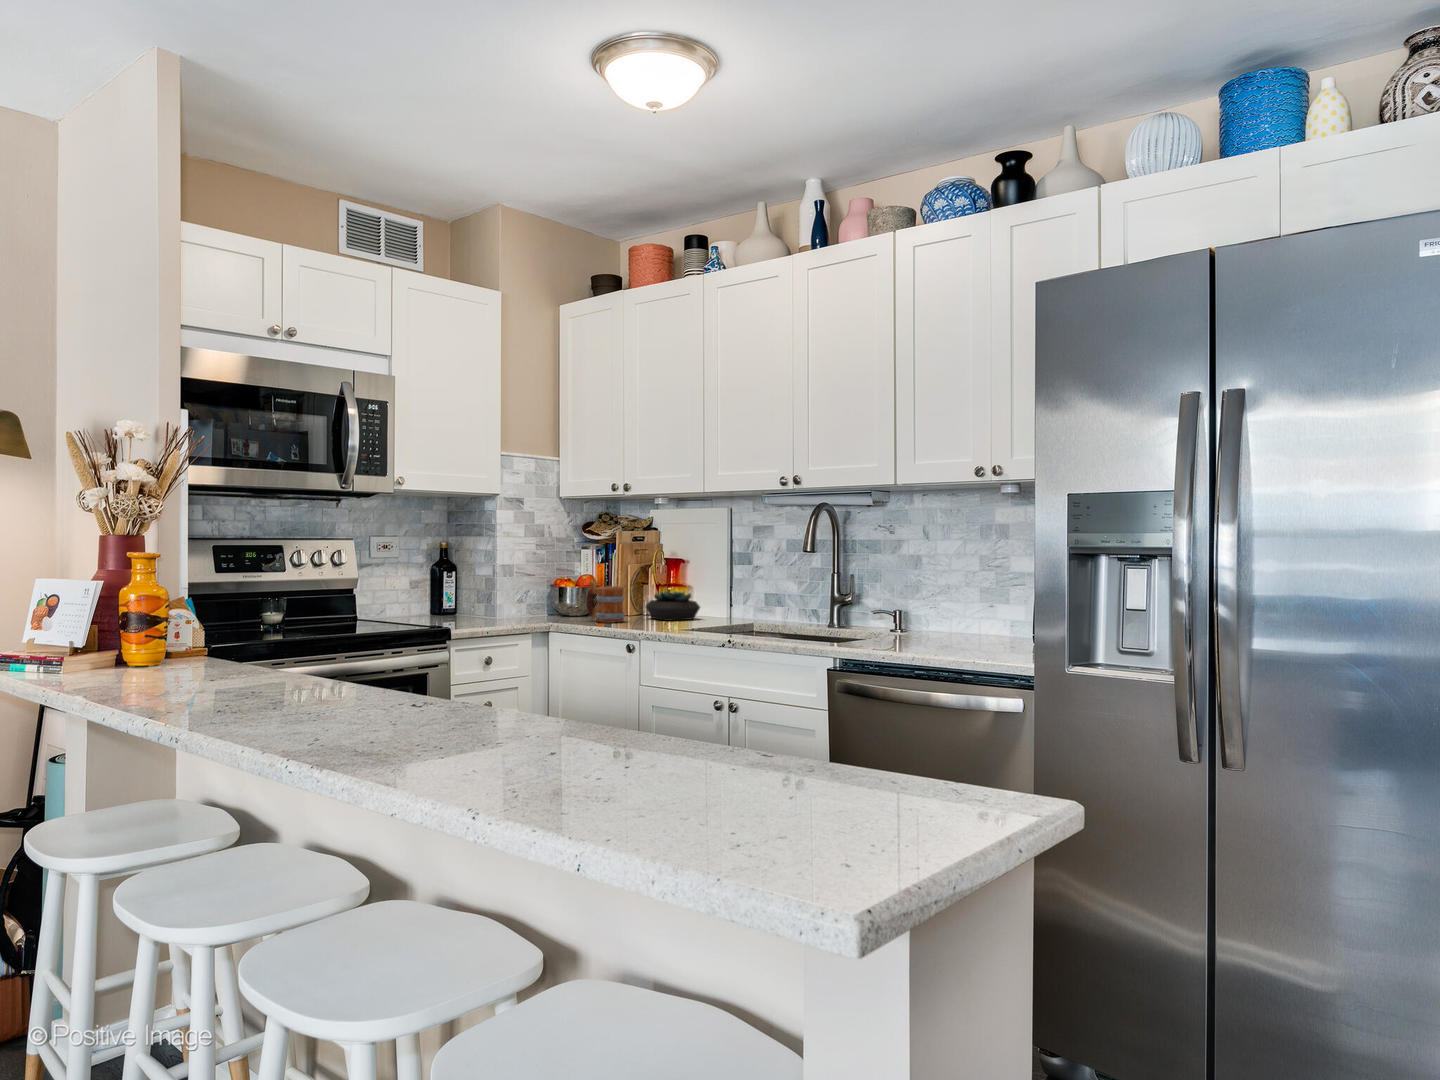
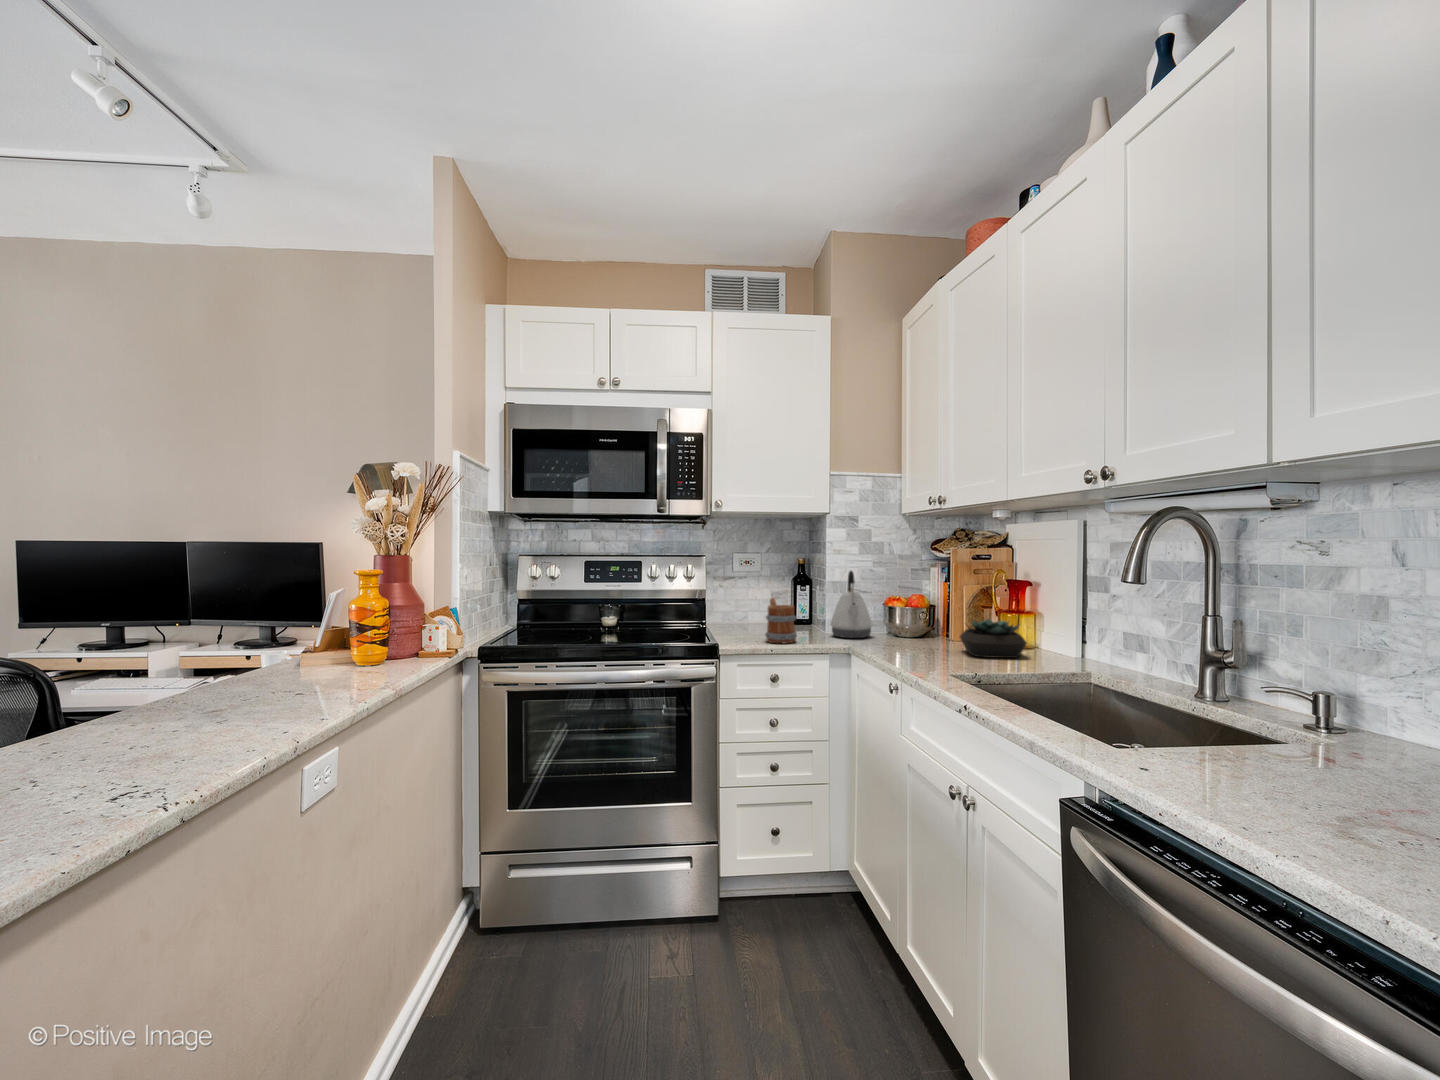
kettle: none [512,553,553,618] -> present [830,571,872,638]
mug: present [586,581,625,623] -> present [765,598,797,643]

